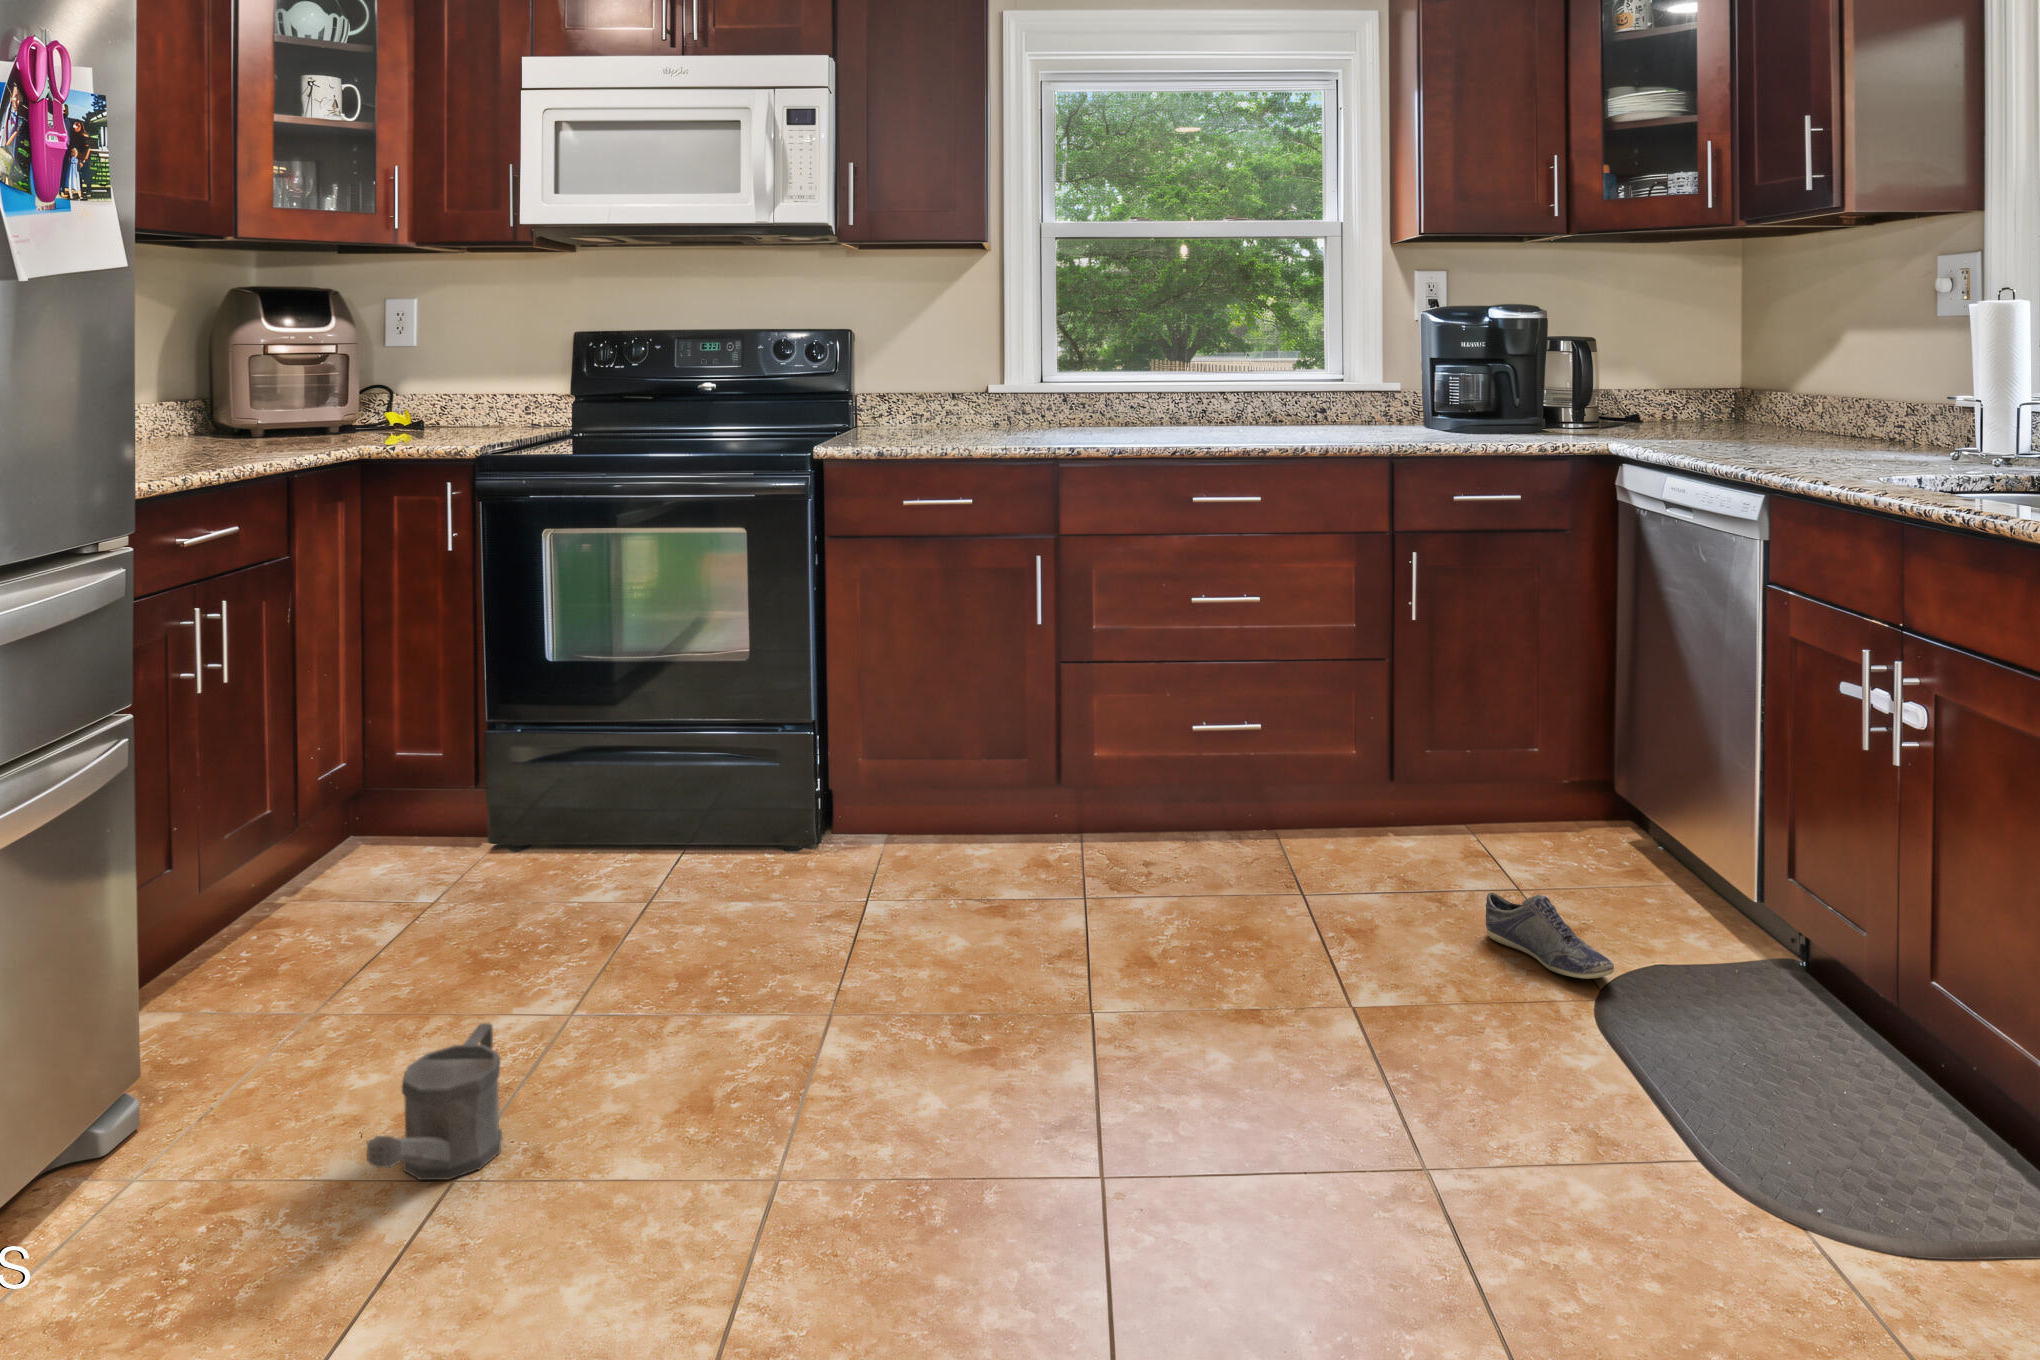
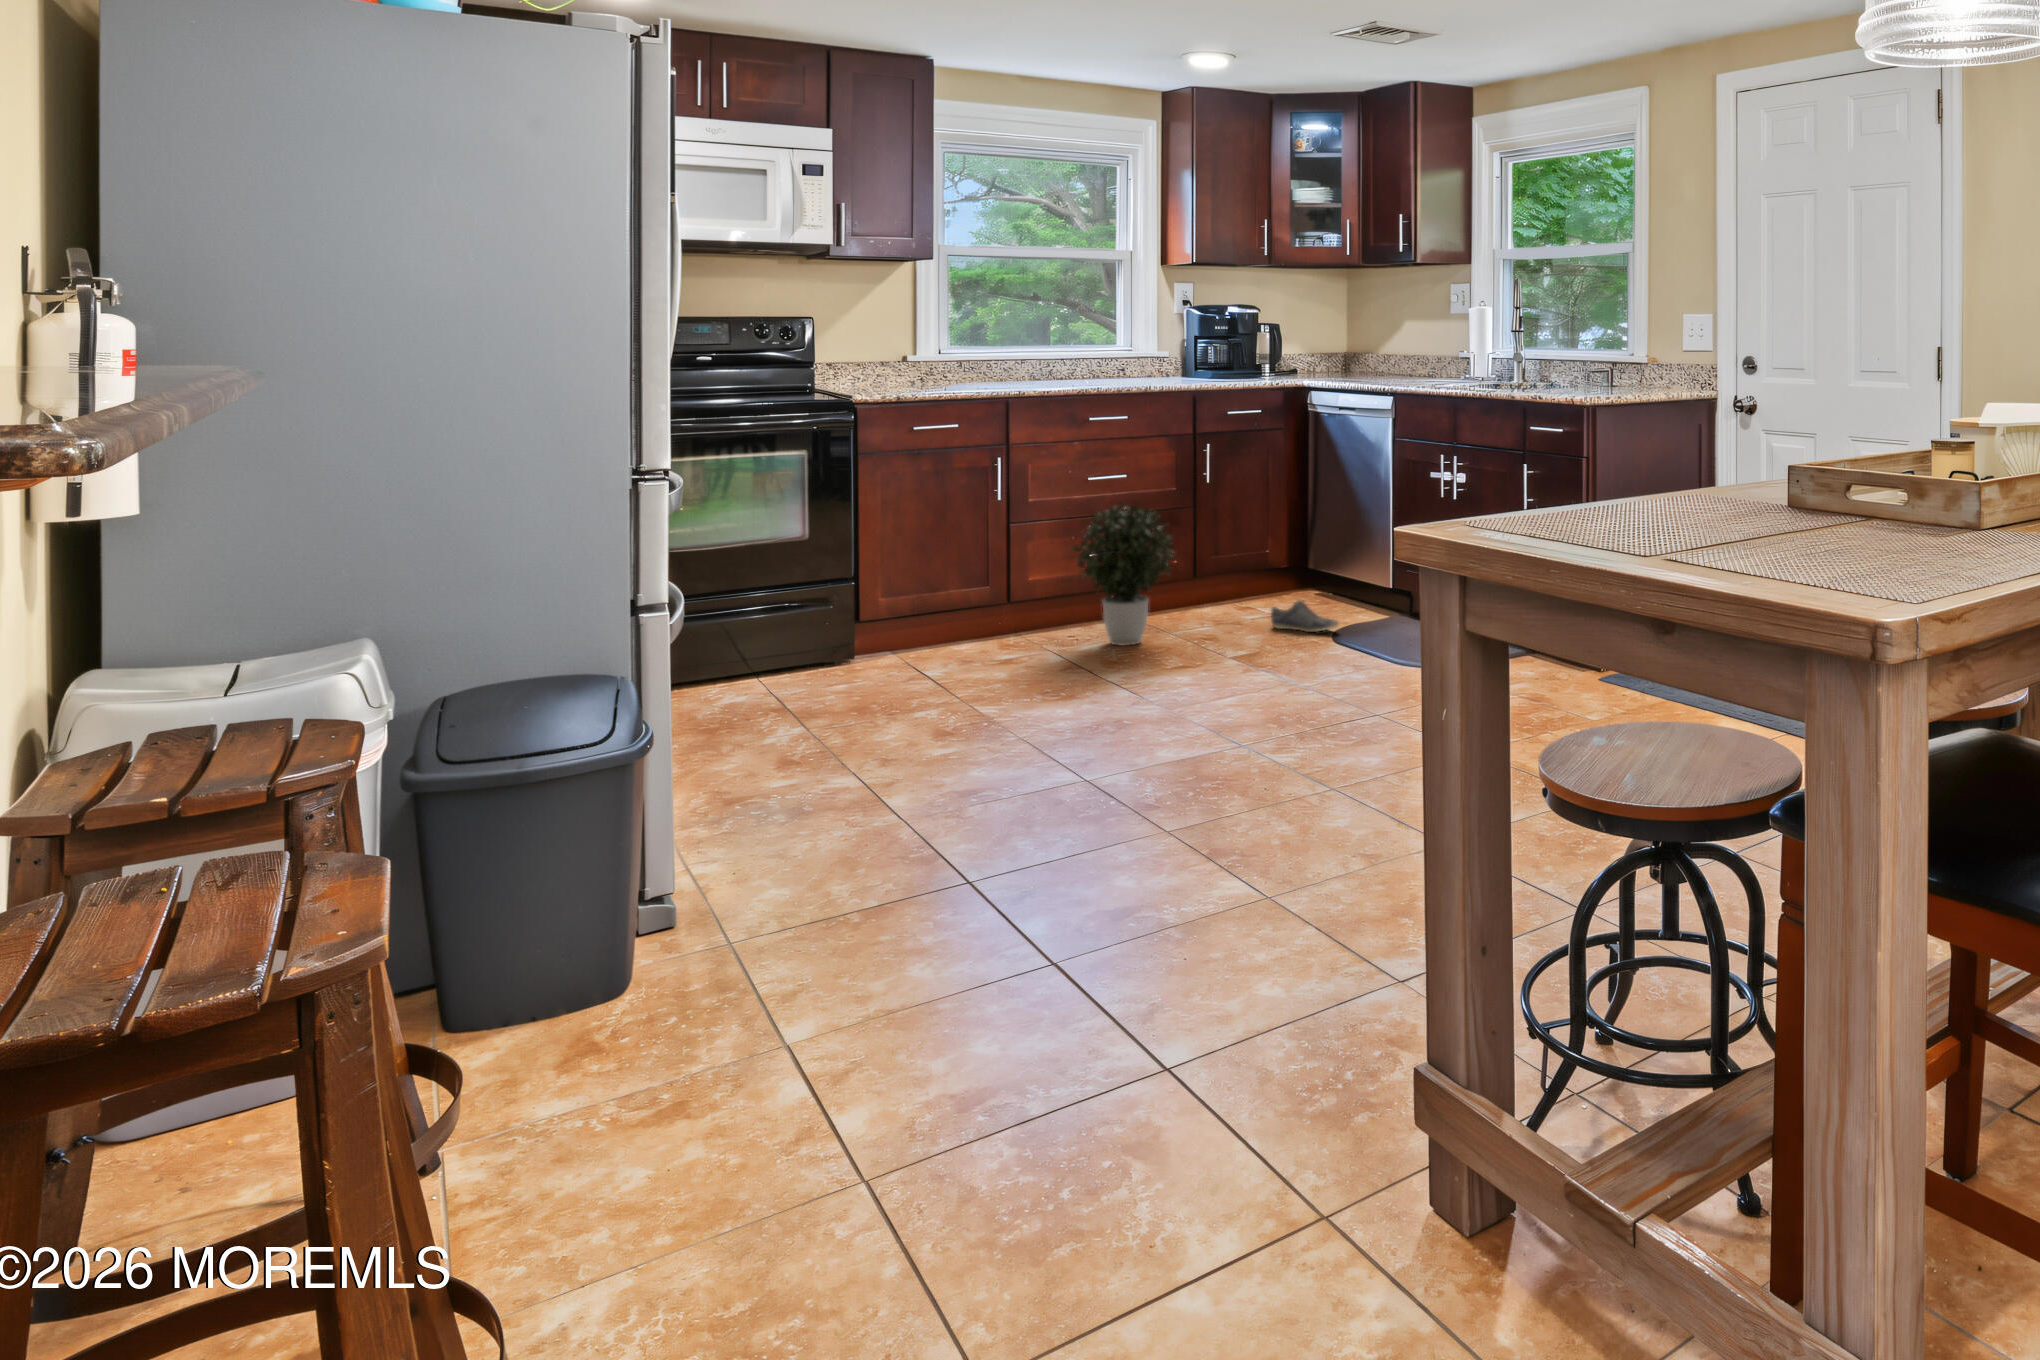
potted plant: none [1112,661,1296,927] -> present [1073,503,1174,646]
watering can: present [367,1023,502,1180] -> none [799,699,856,764]

